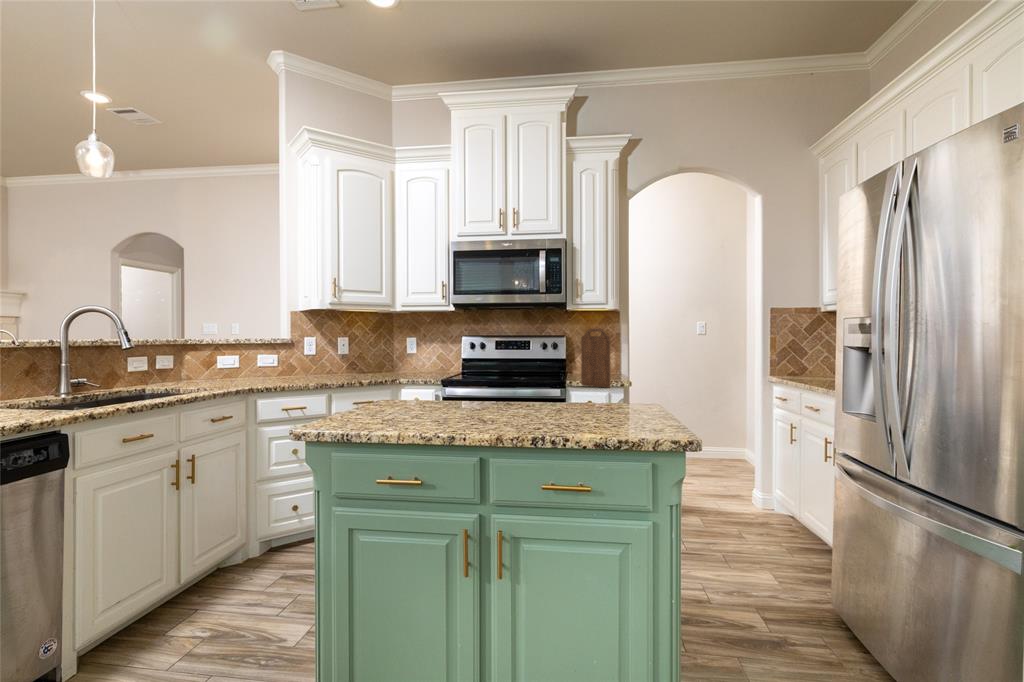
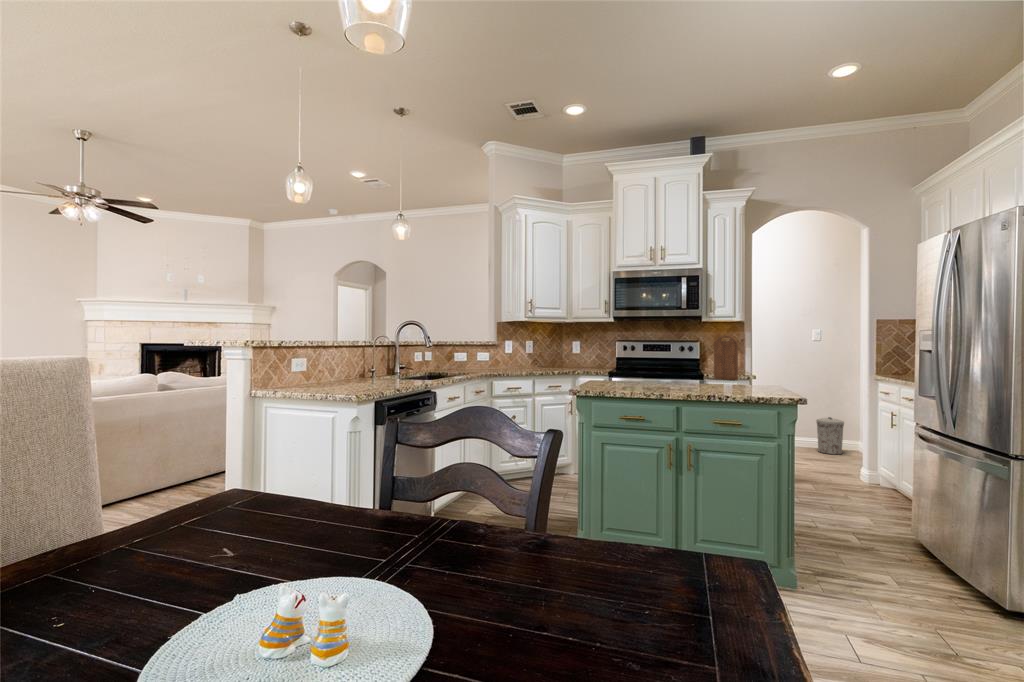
trash can: none [701,423,731,467] -> present [816,417,844,455]

